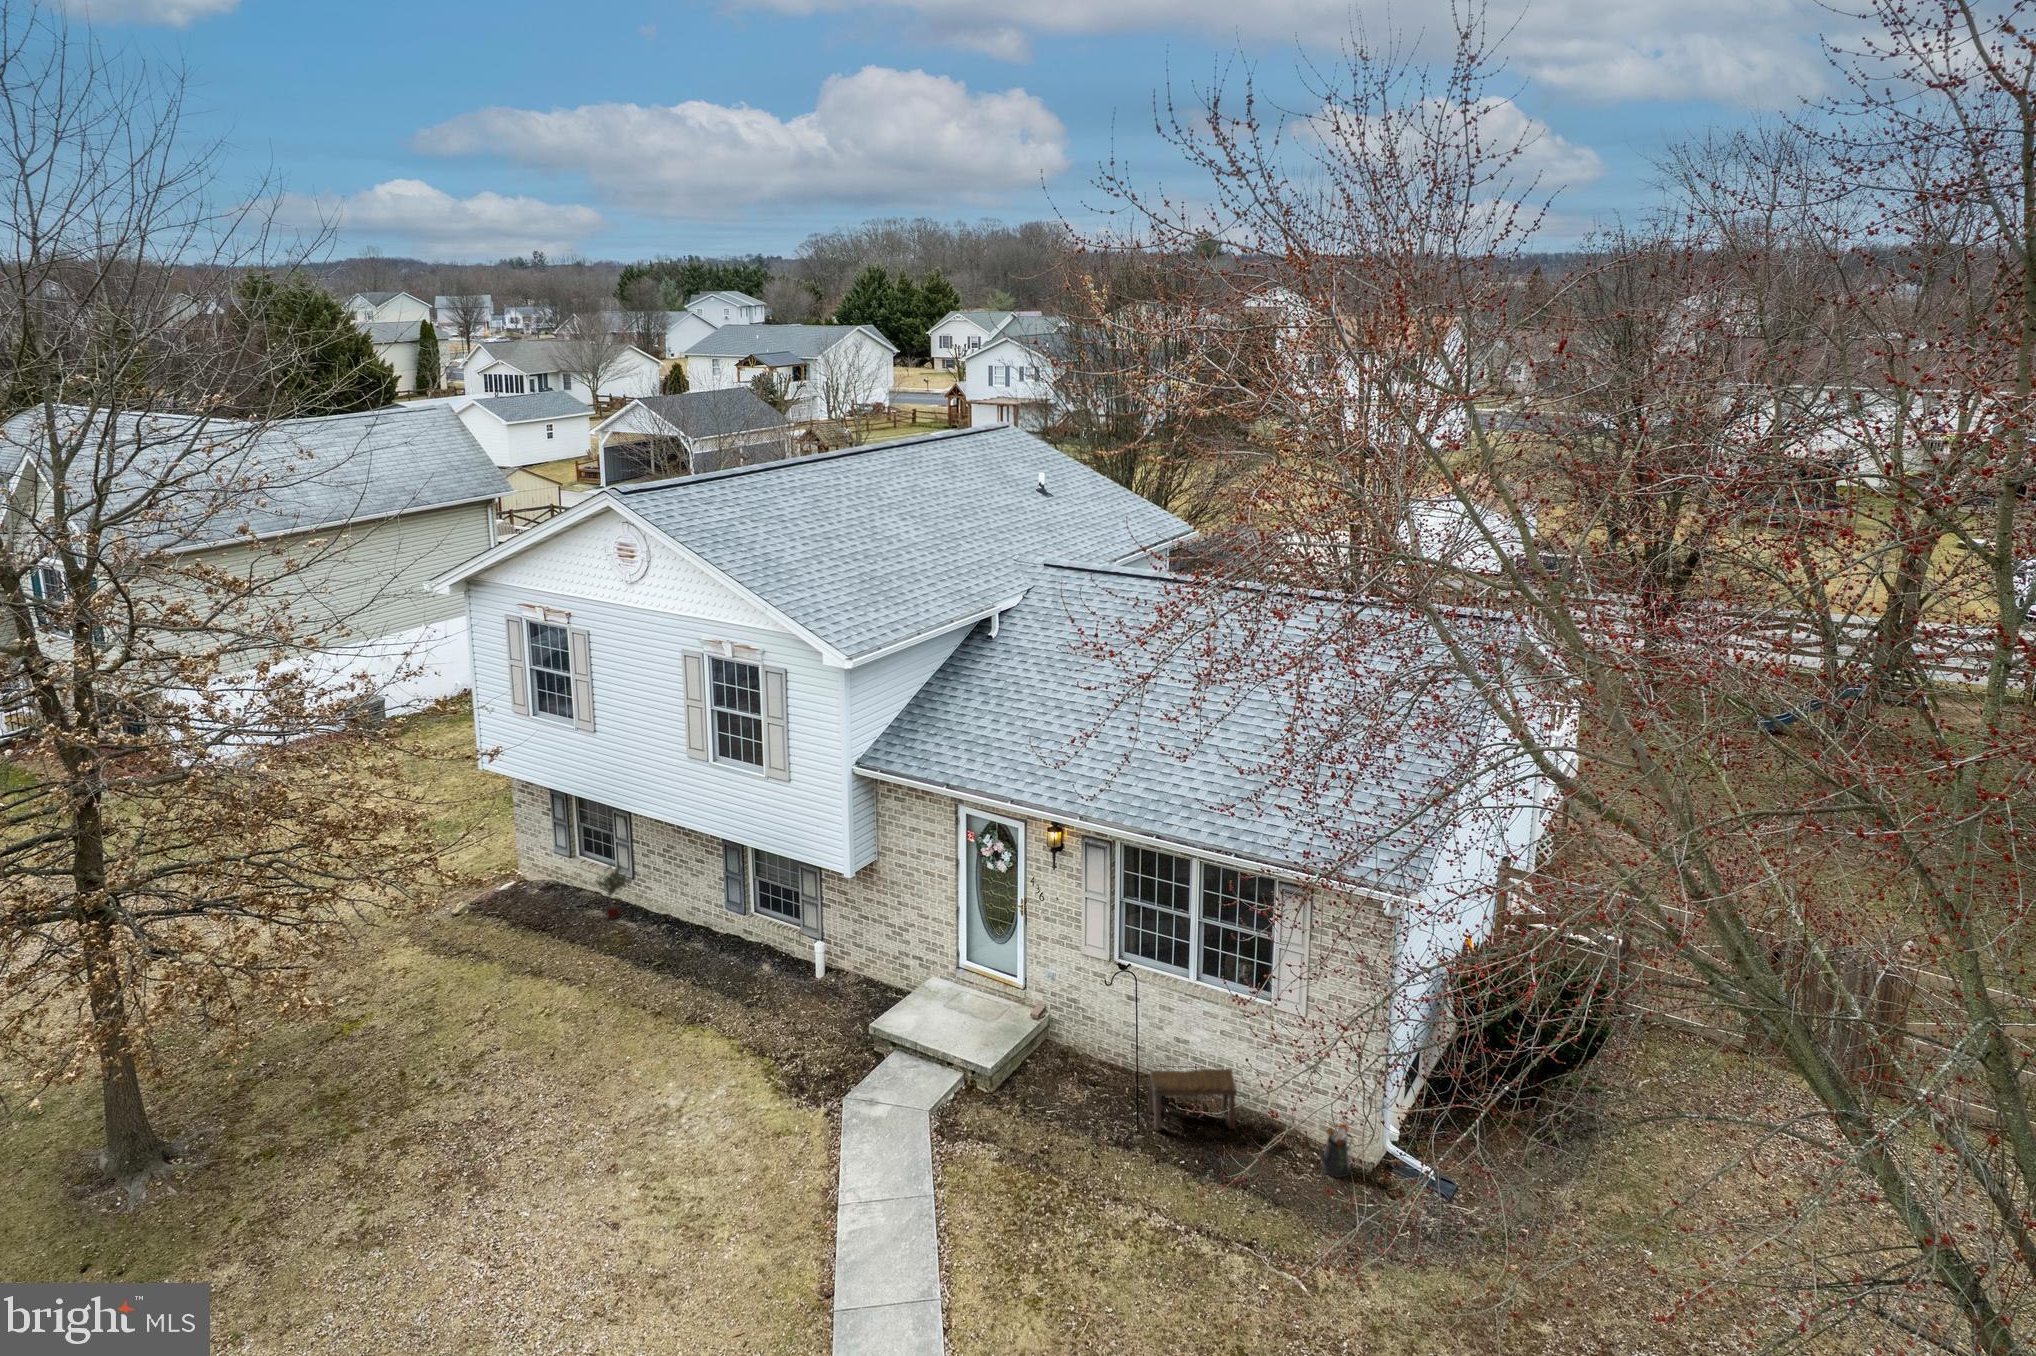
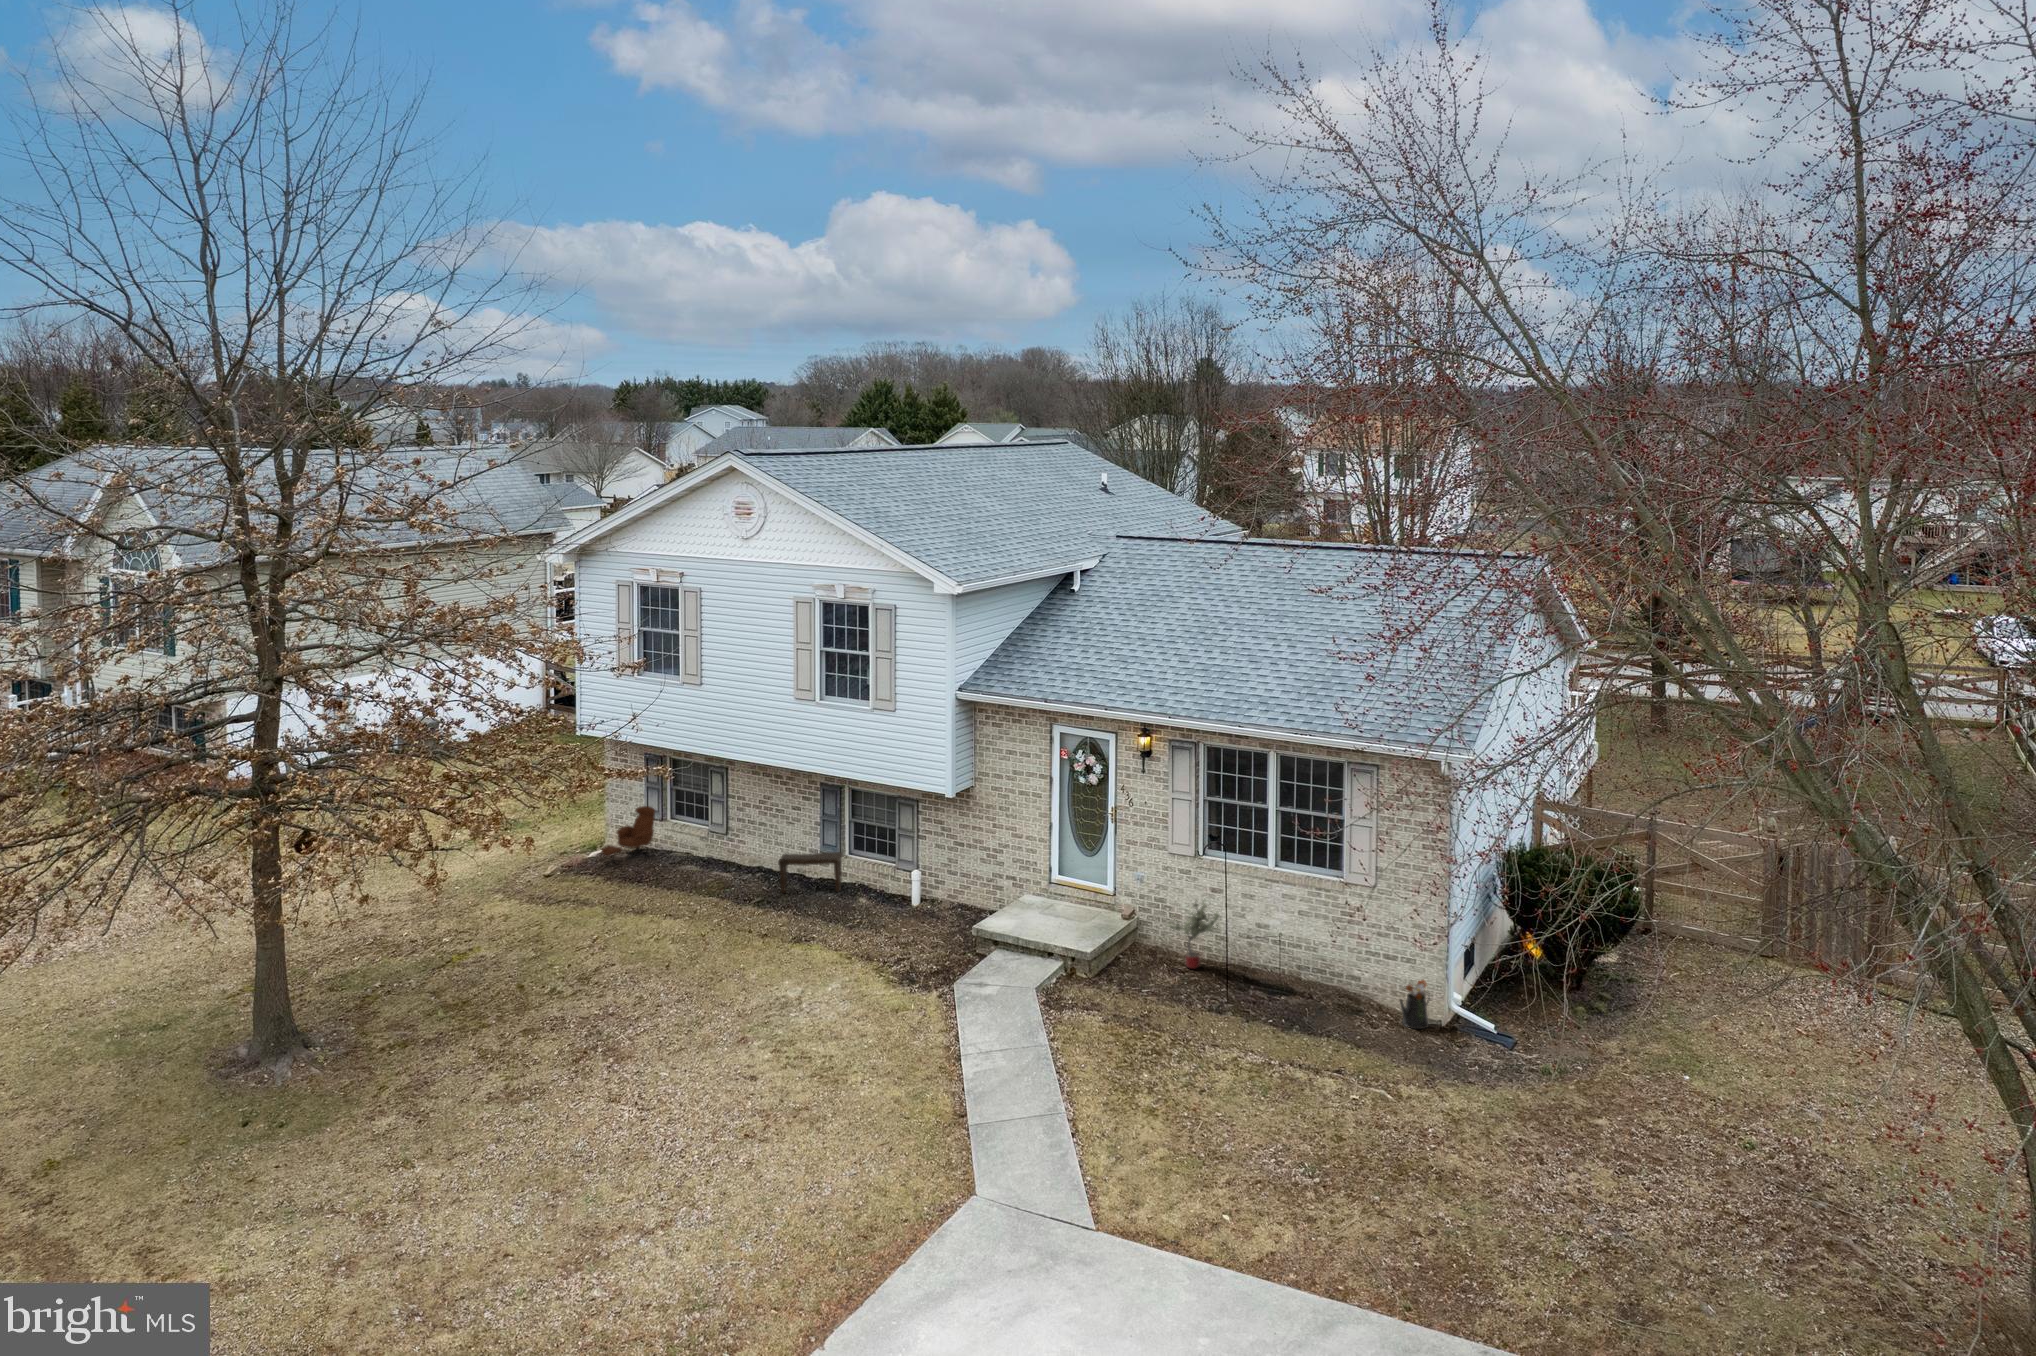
lounge chair: none [497,844,557,916] -> present [602,806,655,866]
potted tree: present [596,862,631,918] -> present [1168,900,1219,969]
bench: present [1148,1069,1237,1131] -> present [778,852,843,893]

